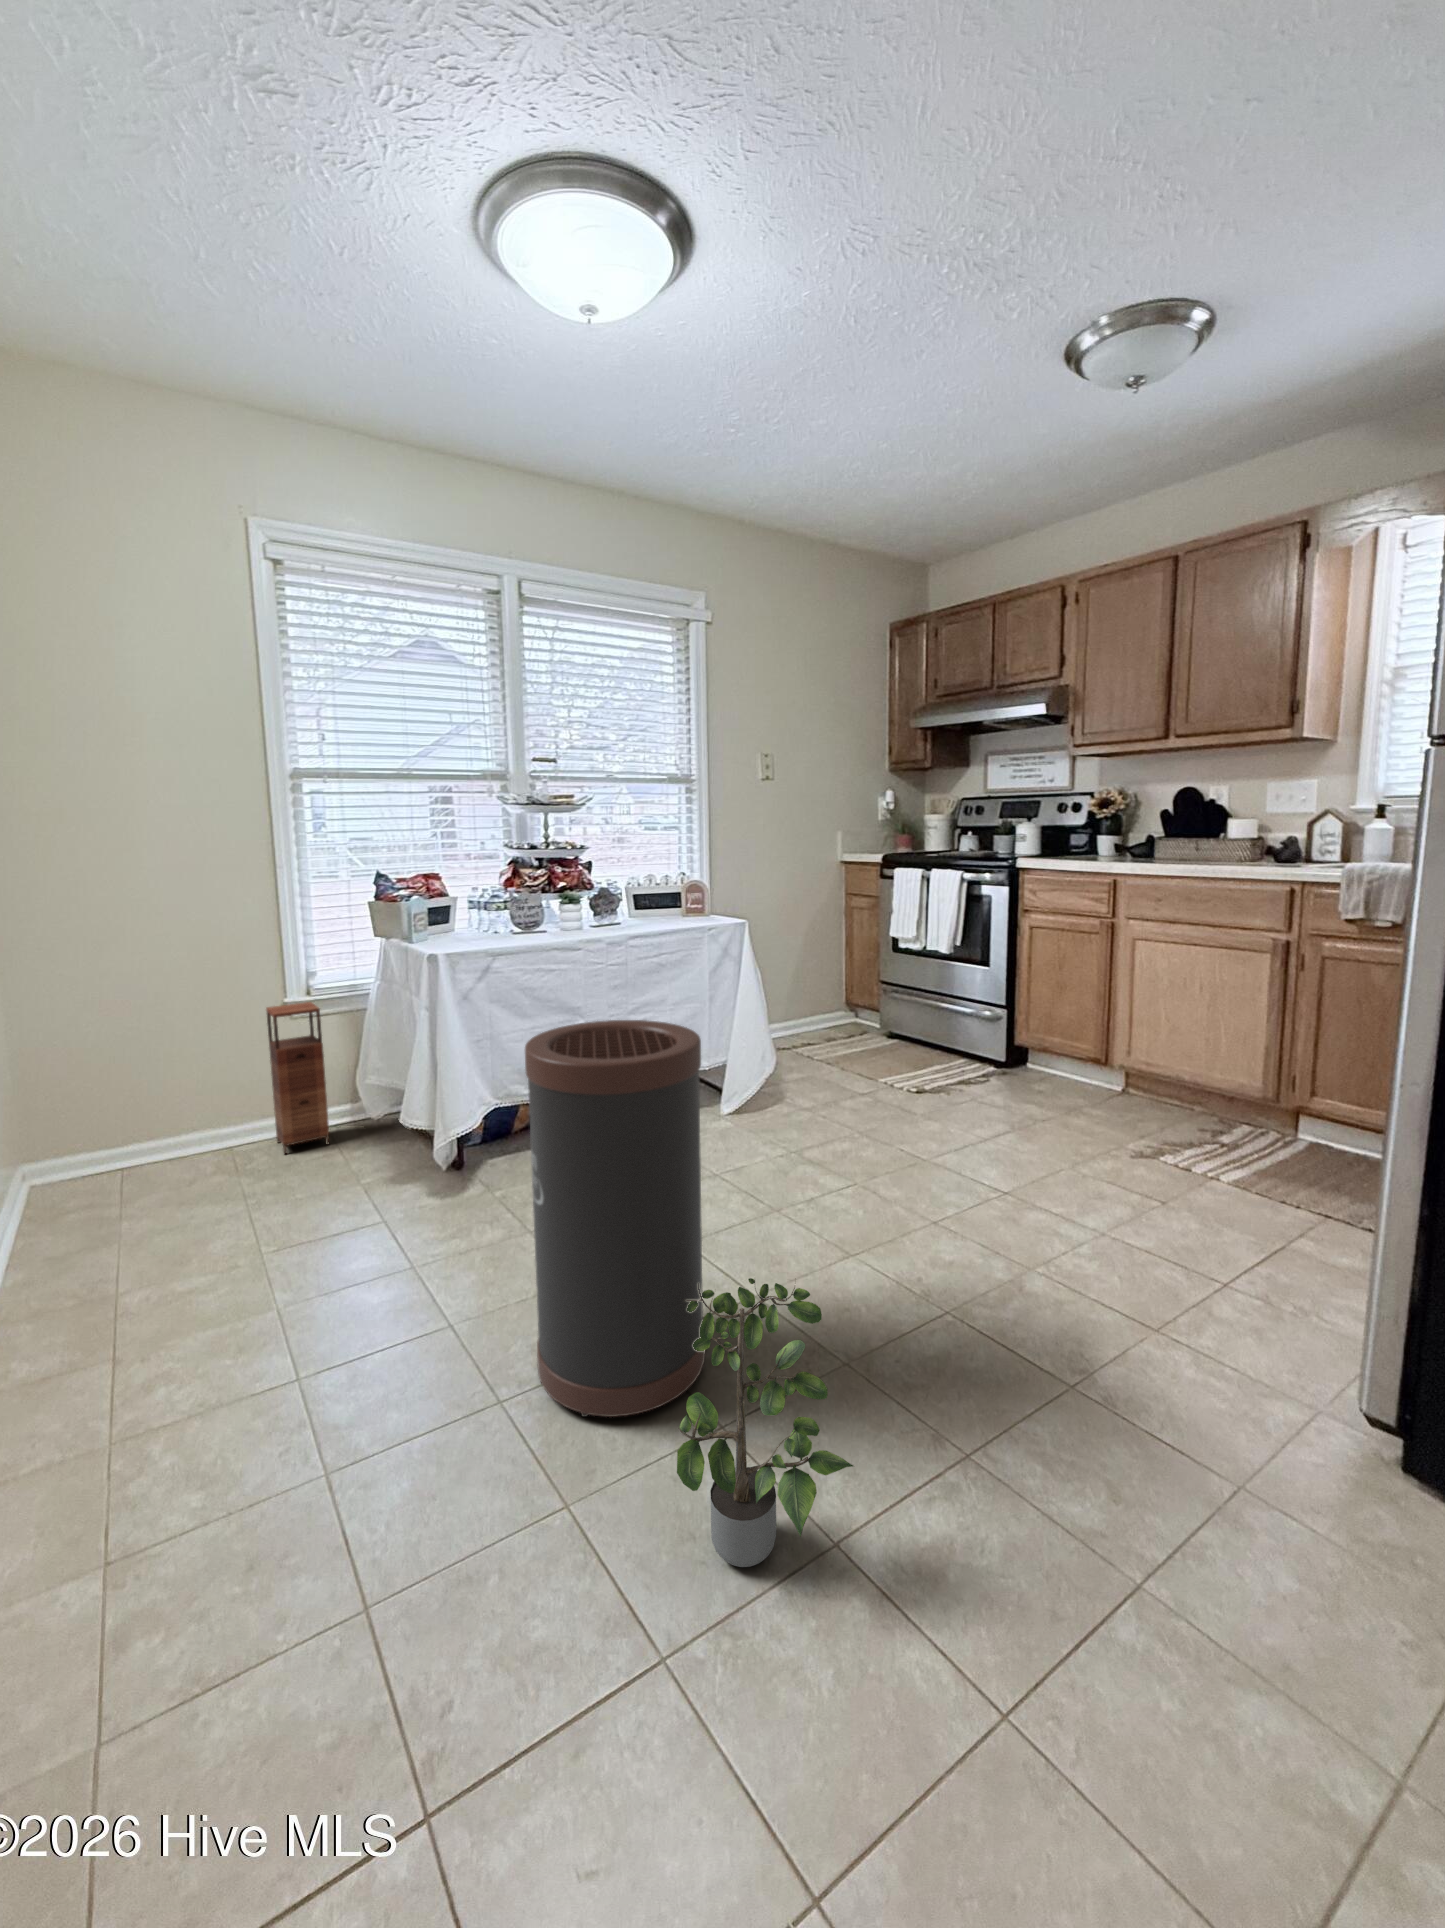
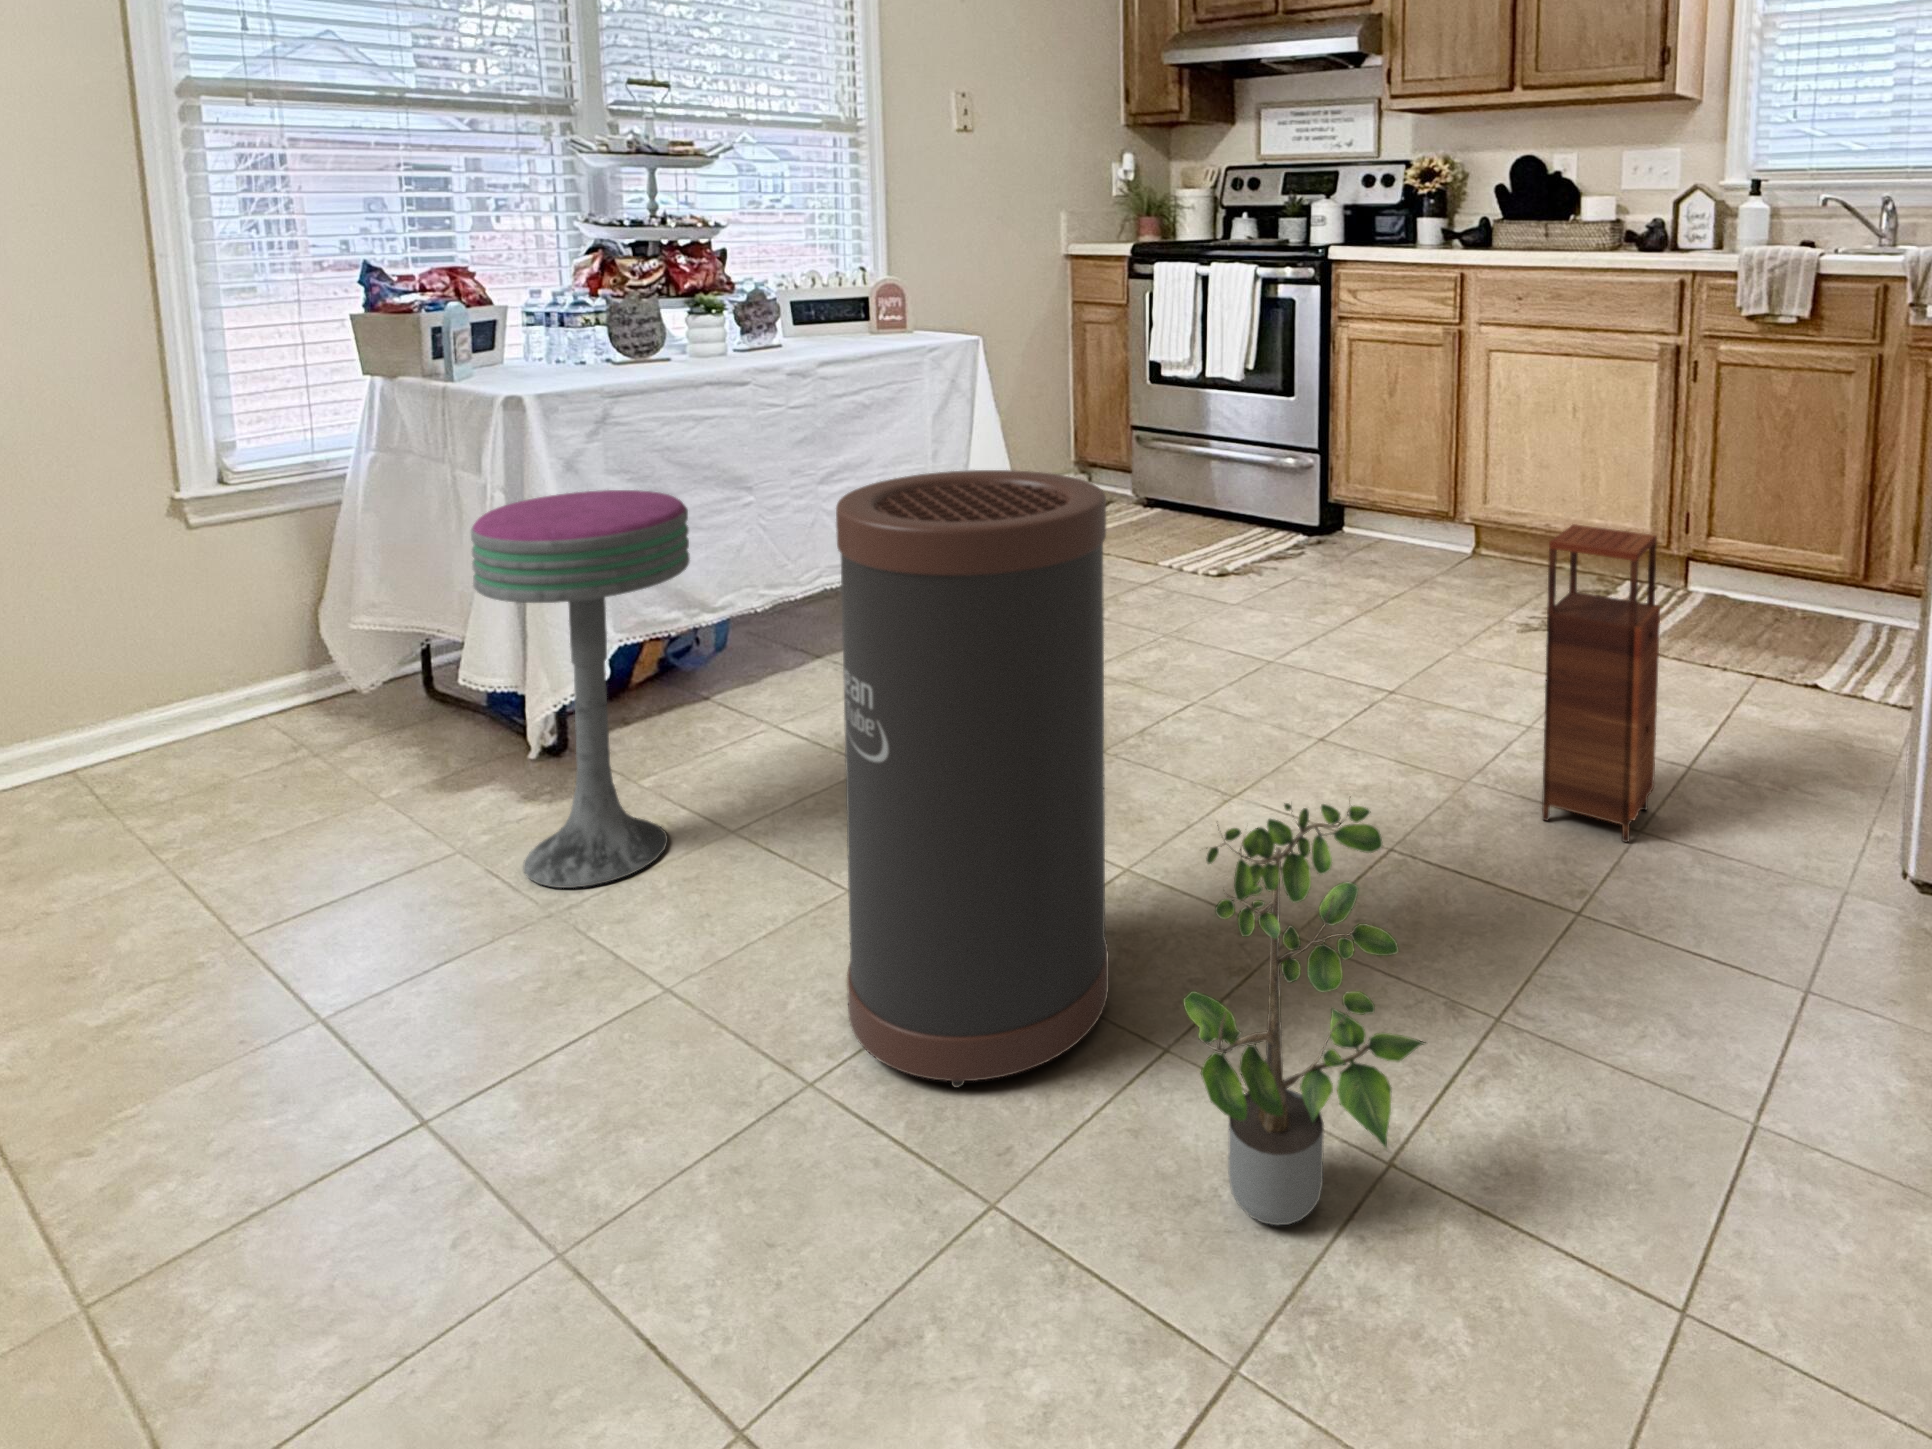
storage cabinet: present [266,1002,329,1154] -> present [1542,524,1660,842]
bar stool: none [387,1013,511,1246] -> present [471,490,690,888]

